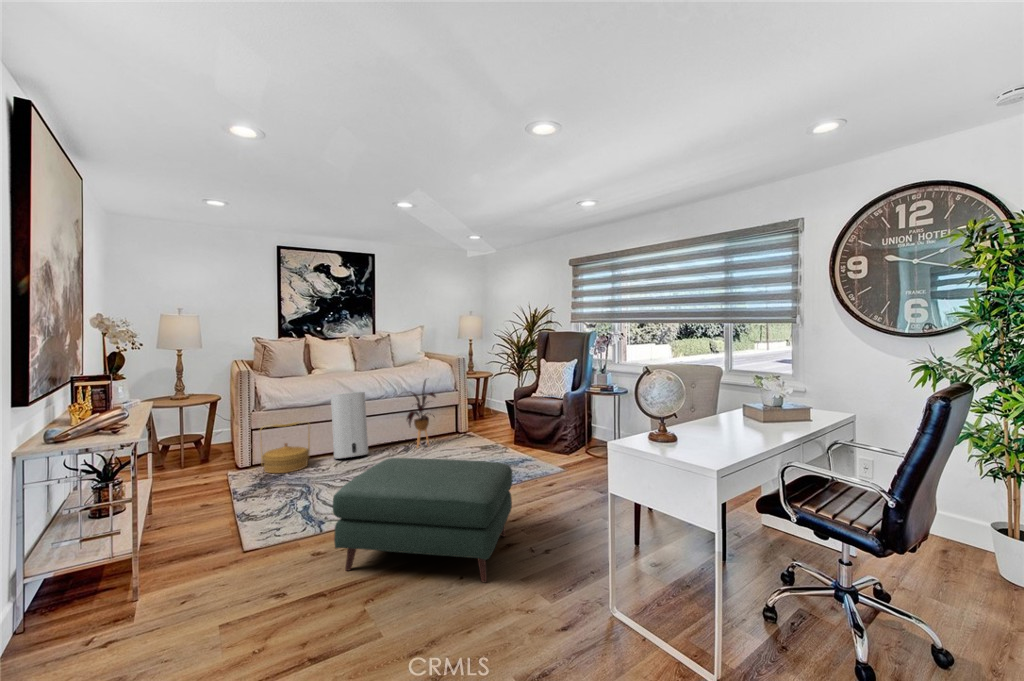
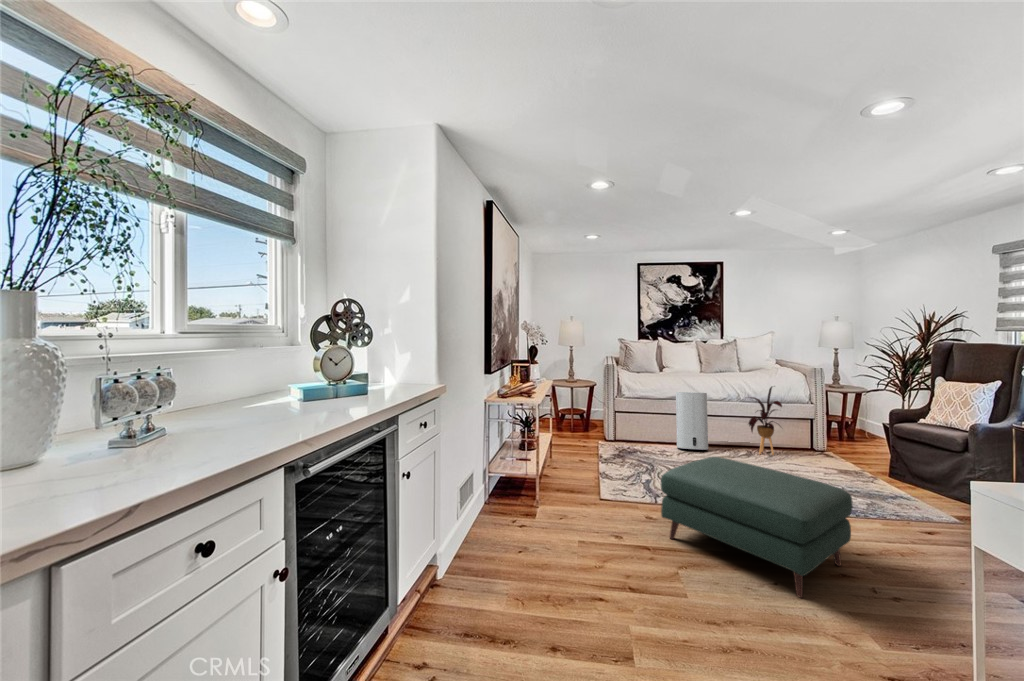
woven basket: present [261,422,310,473] -> none [619,410,658,451]

